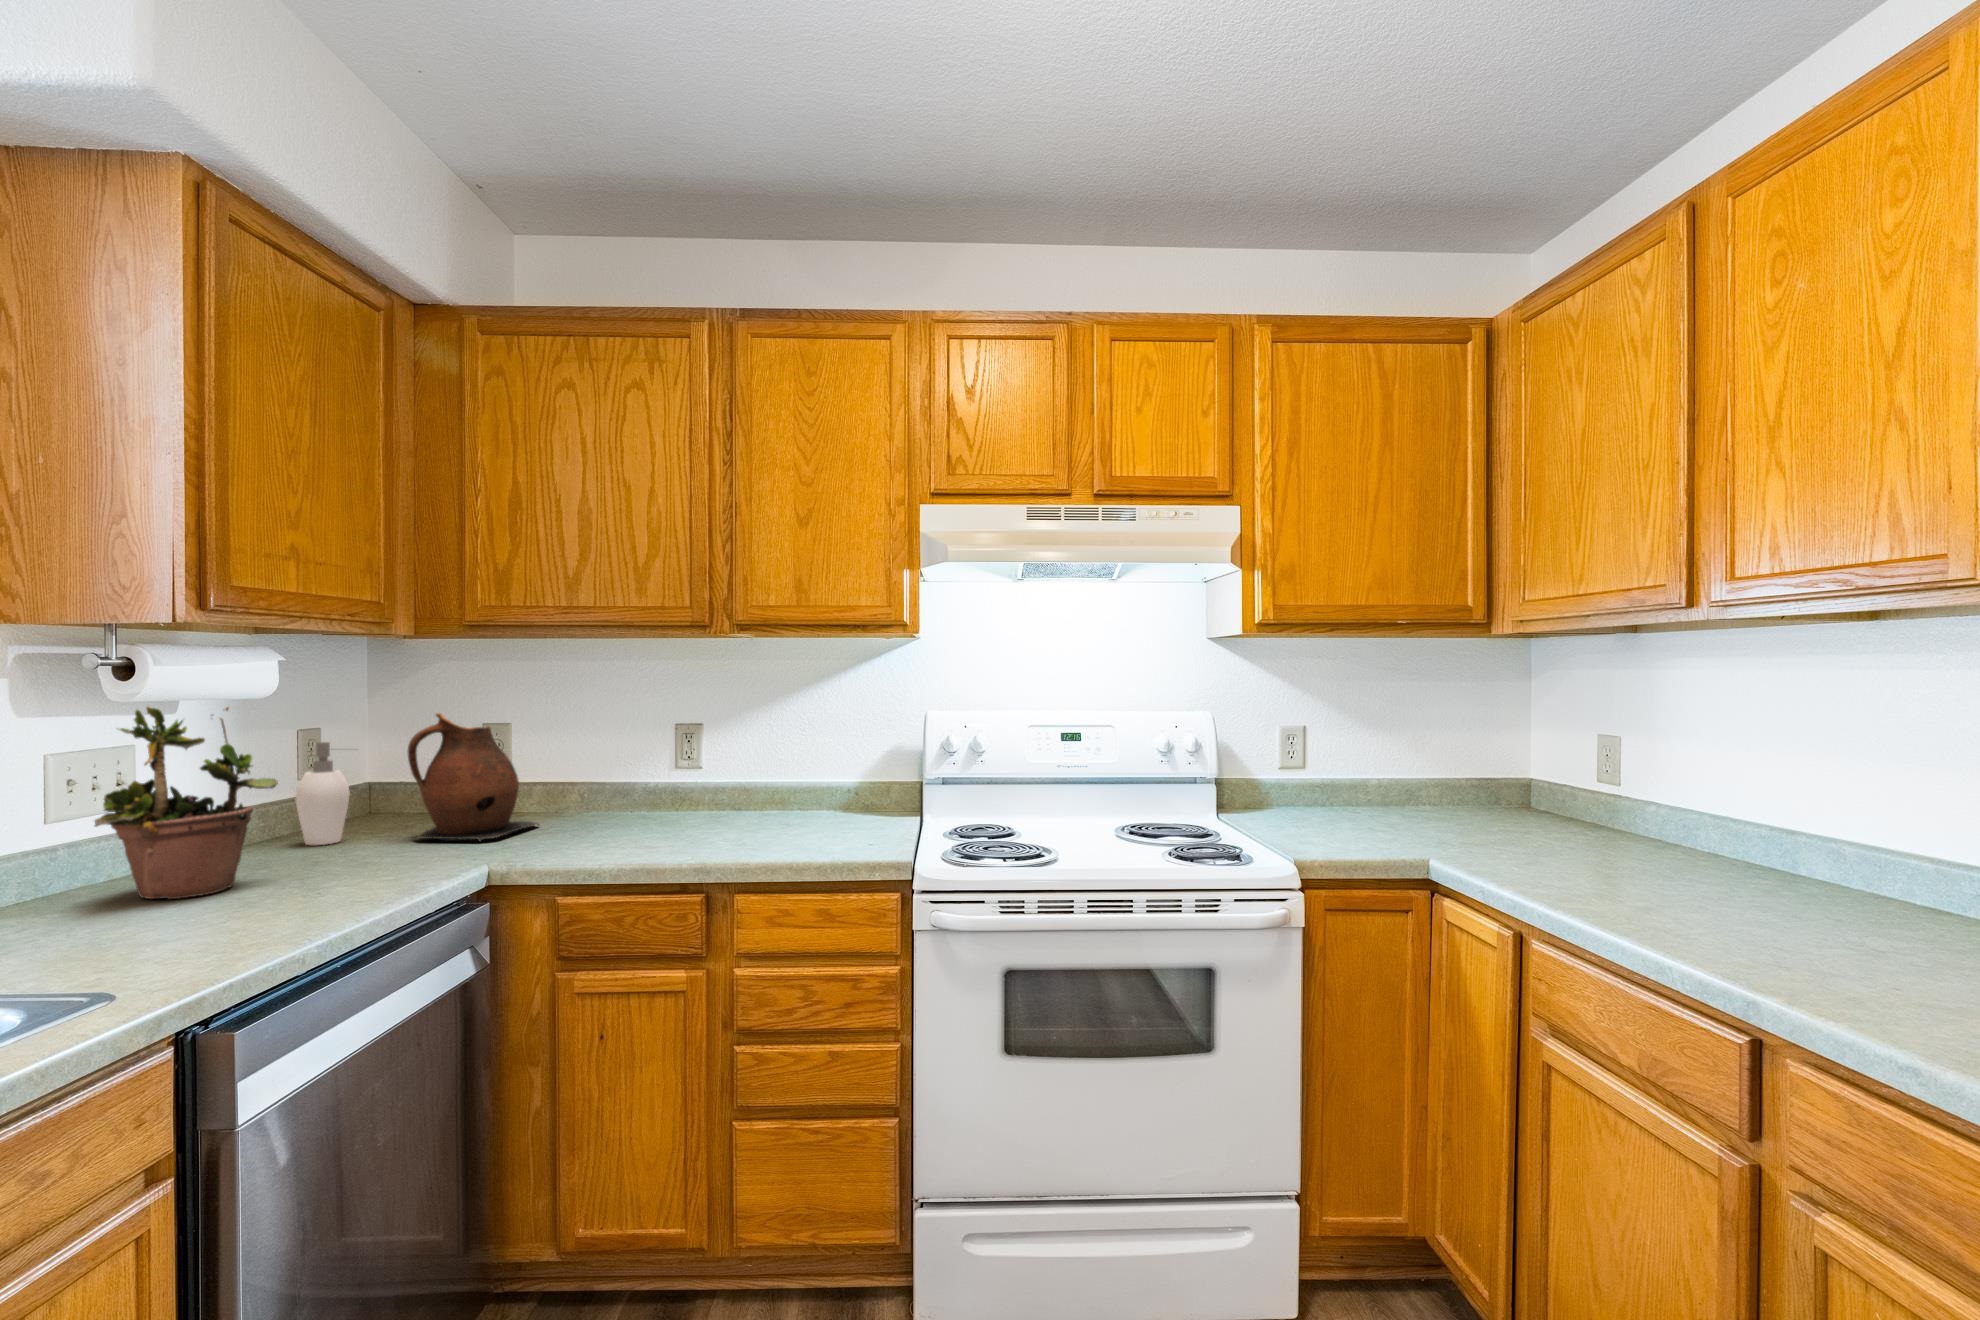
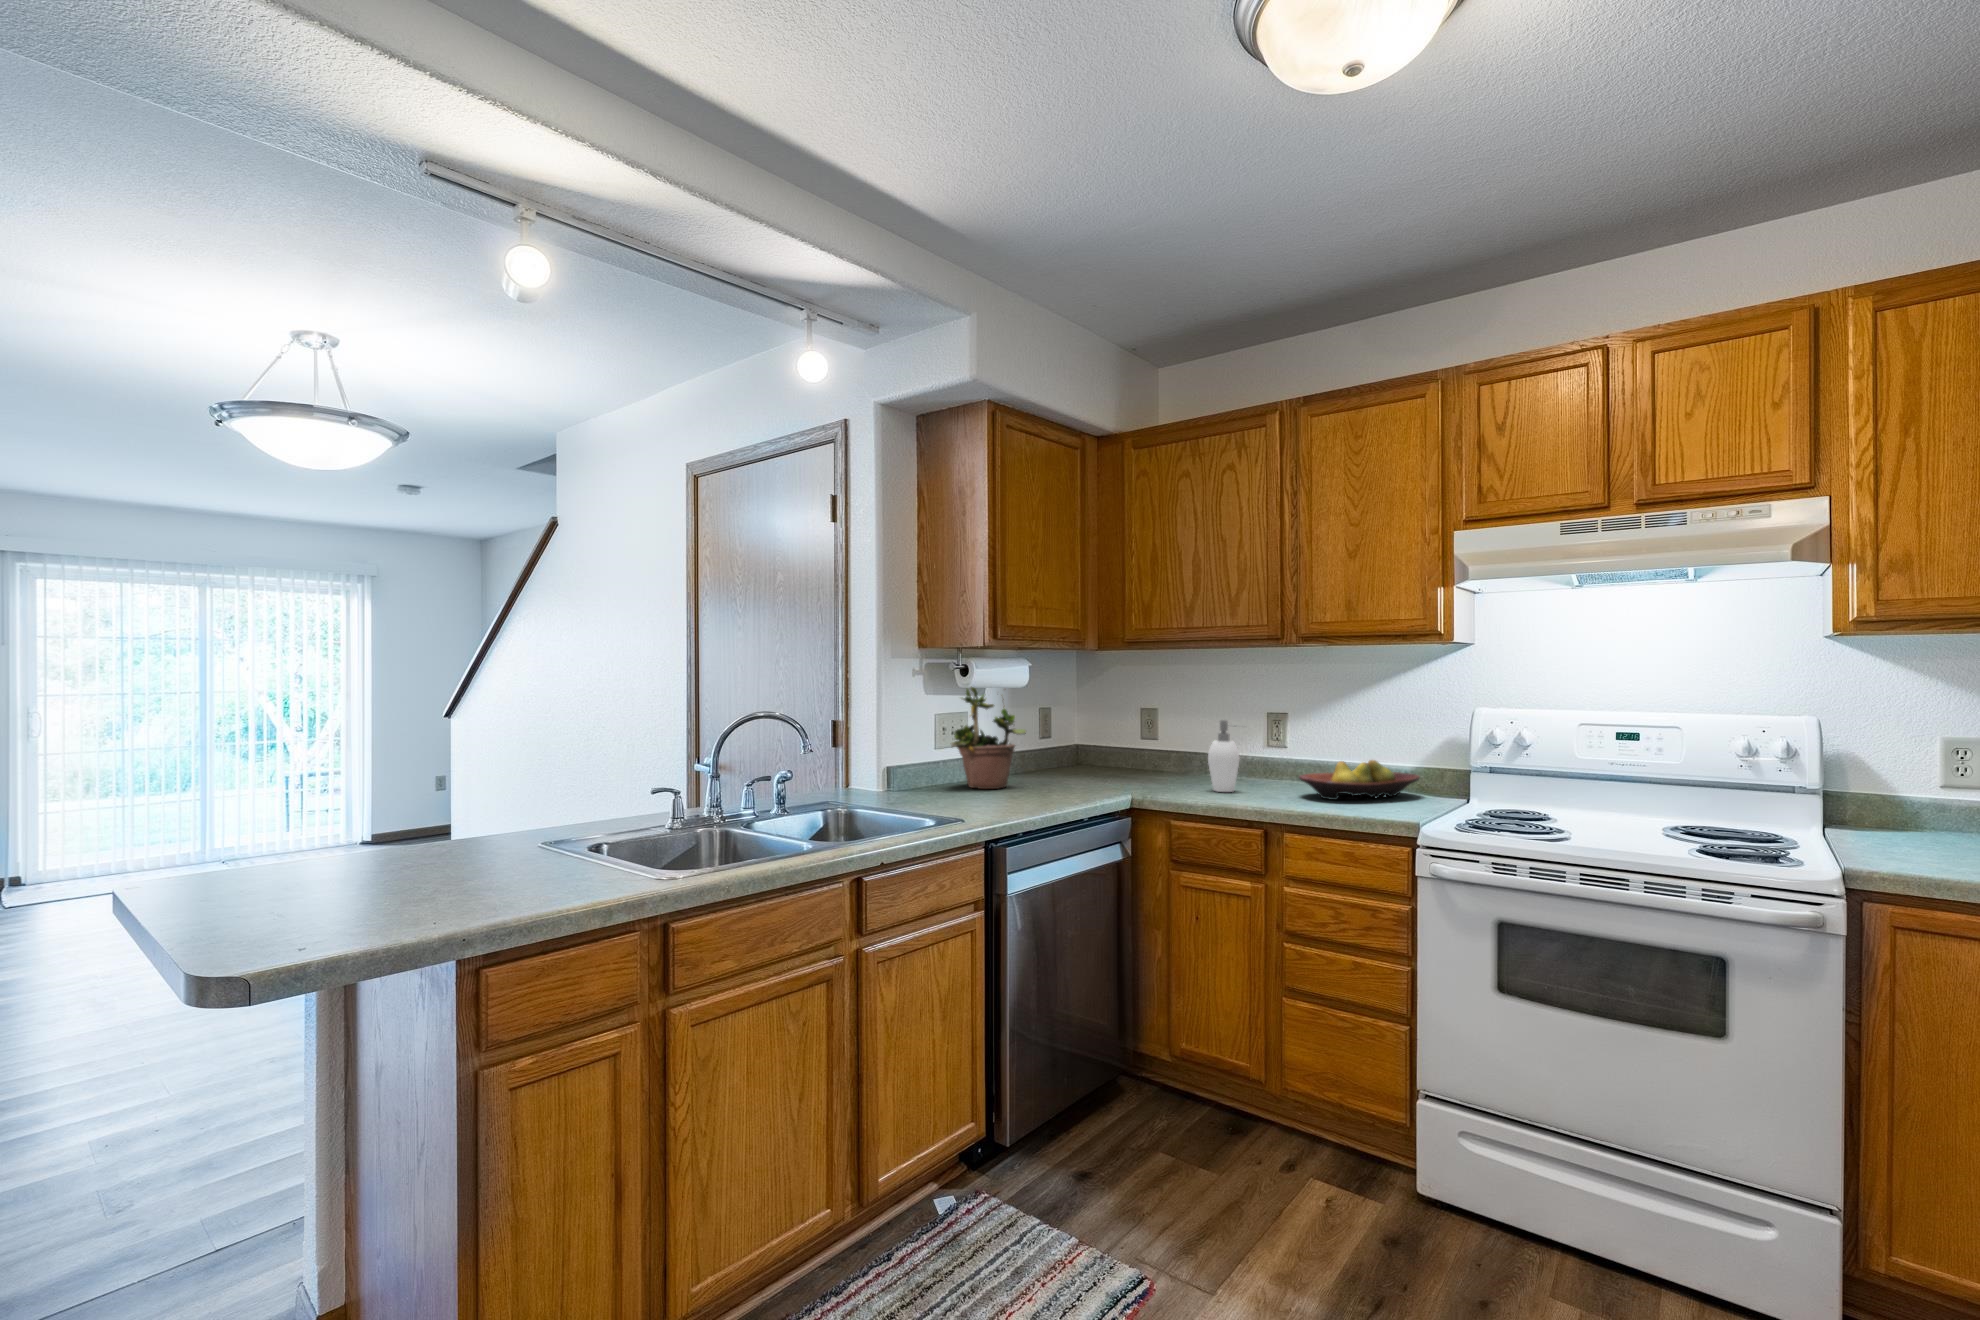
ceramic pitcher: present [408,713,538,841] -> none [1096,697,1174,781]
soap dispenser: present [295,742,350,845] -> present [1208,720,1239,792]
fruit bowl: none [737,781,872,839] -> present [1299,760,1420,800]

